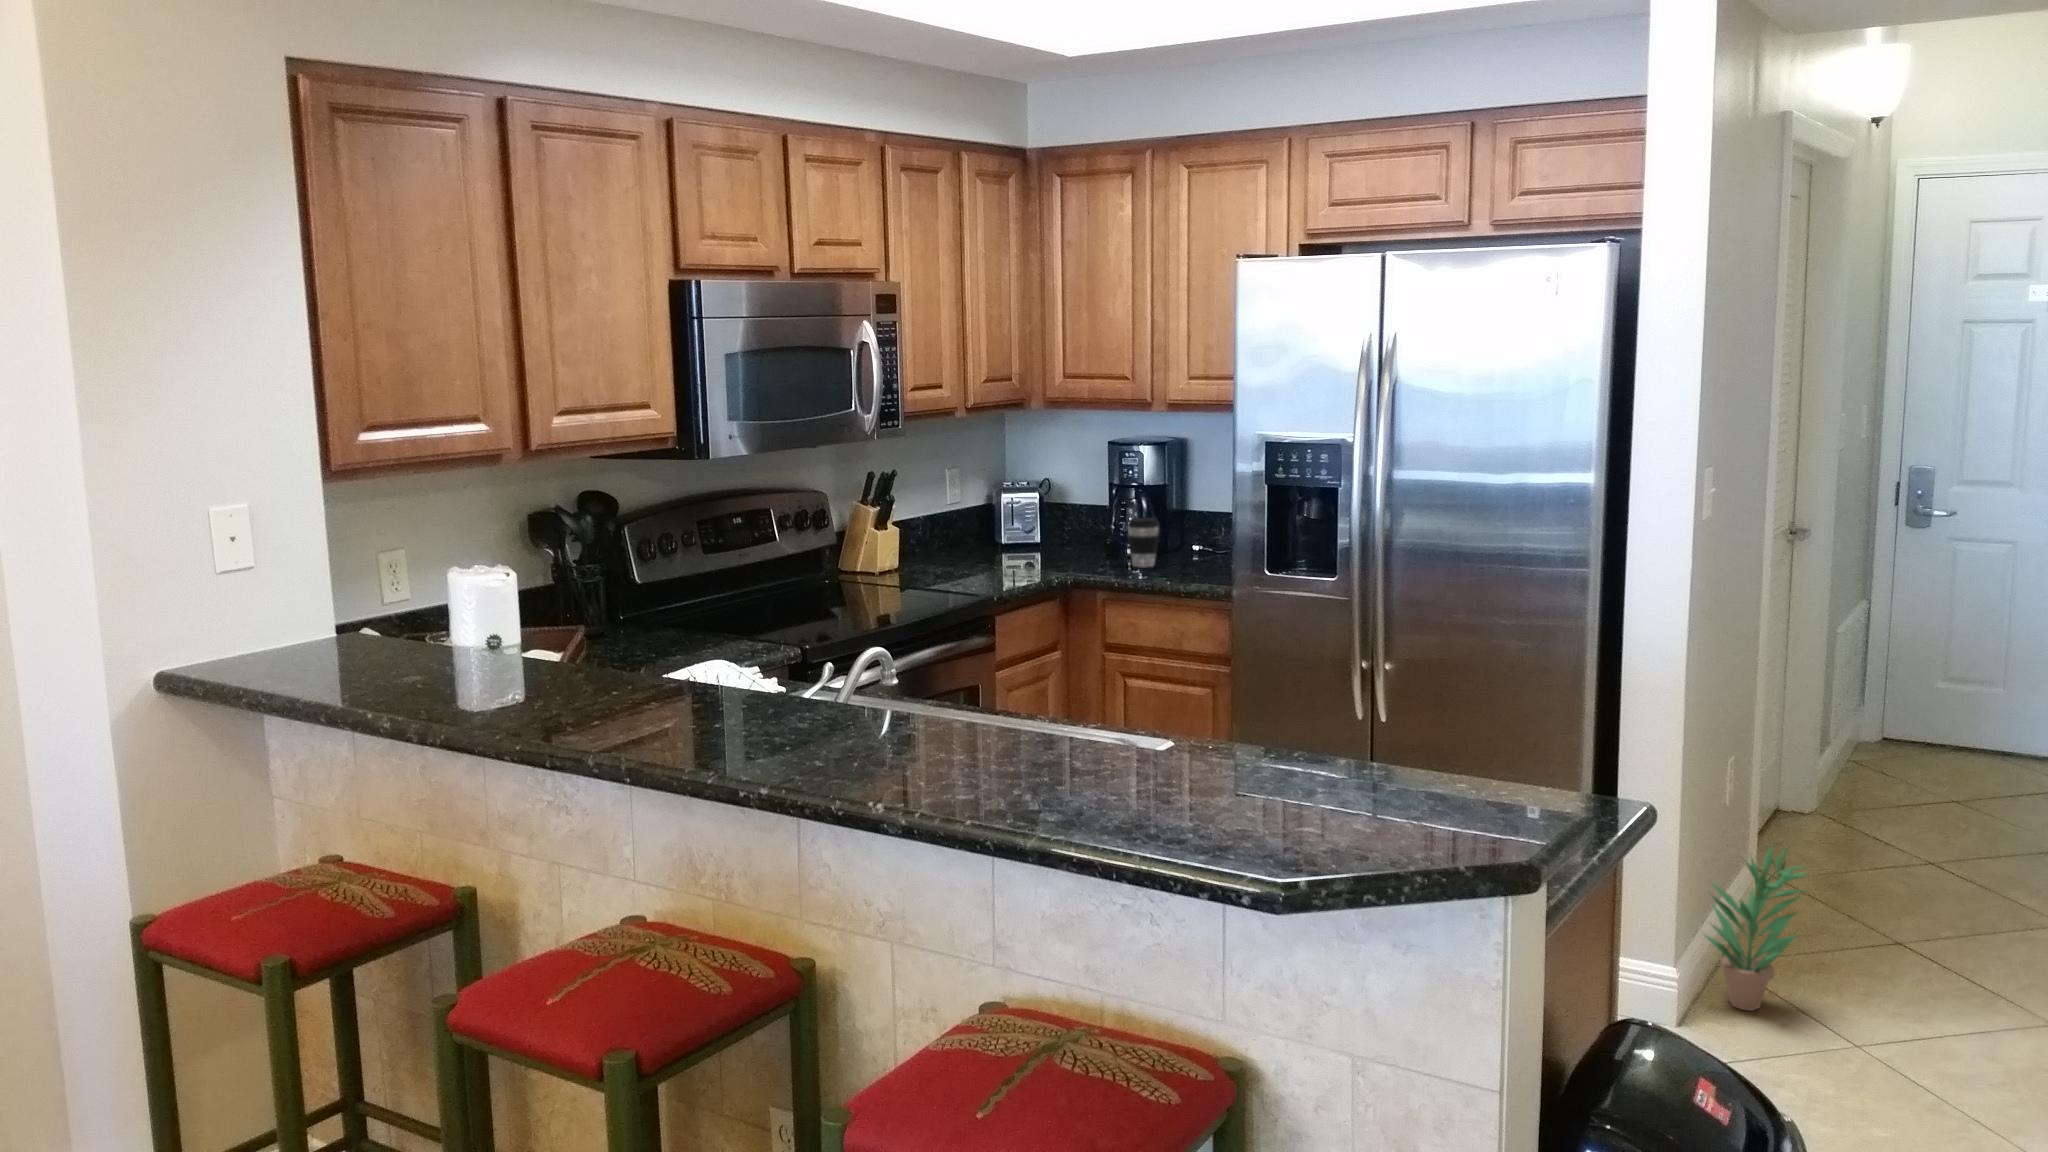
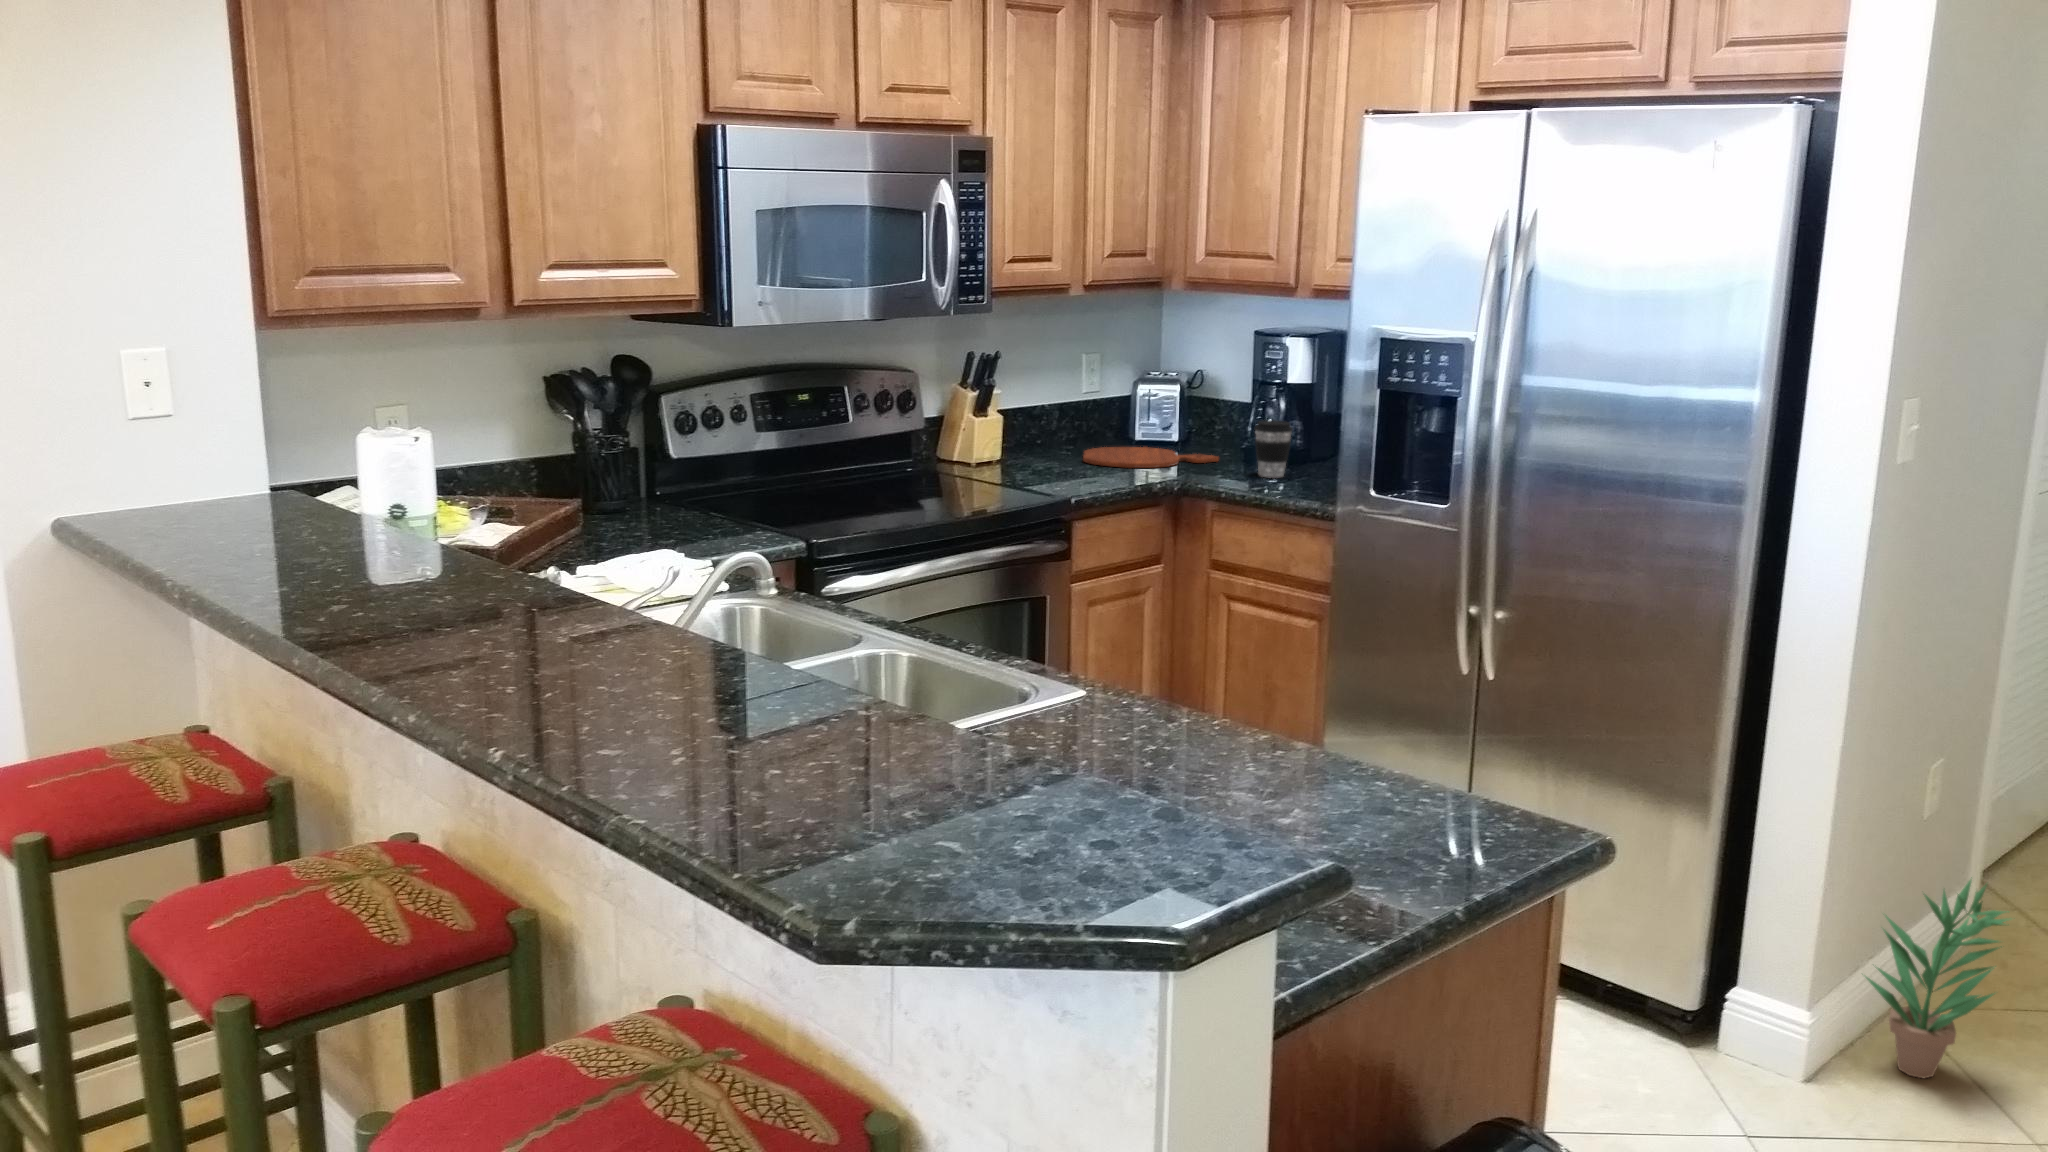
cutting board: none [967,549,1088,568] -> present [1083,447,1219,468]

